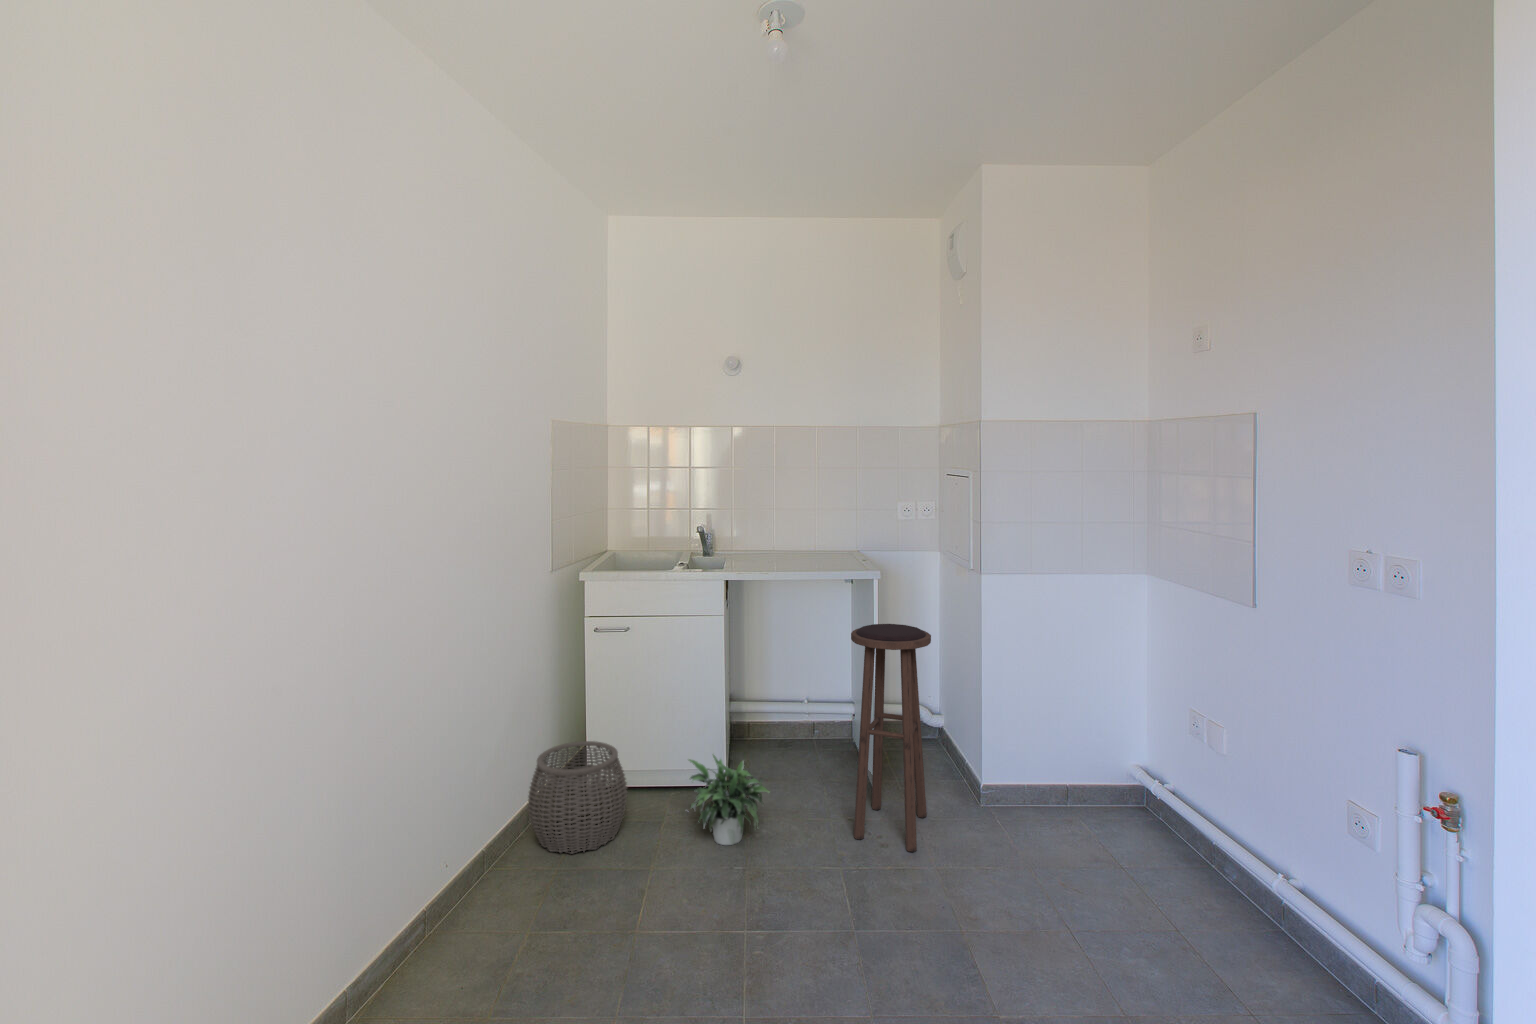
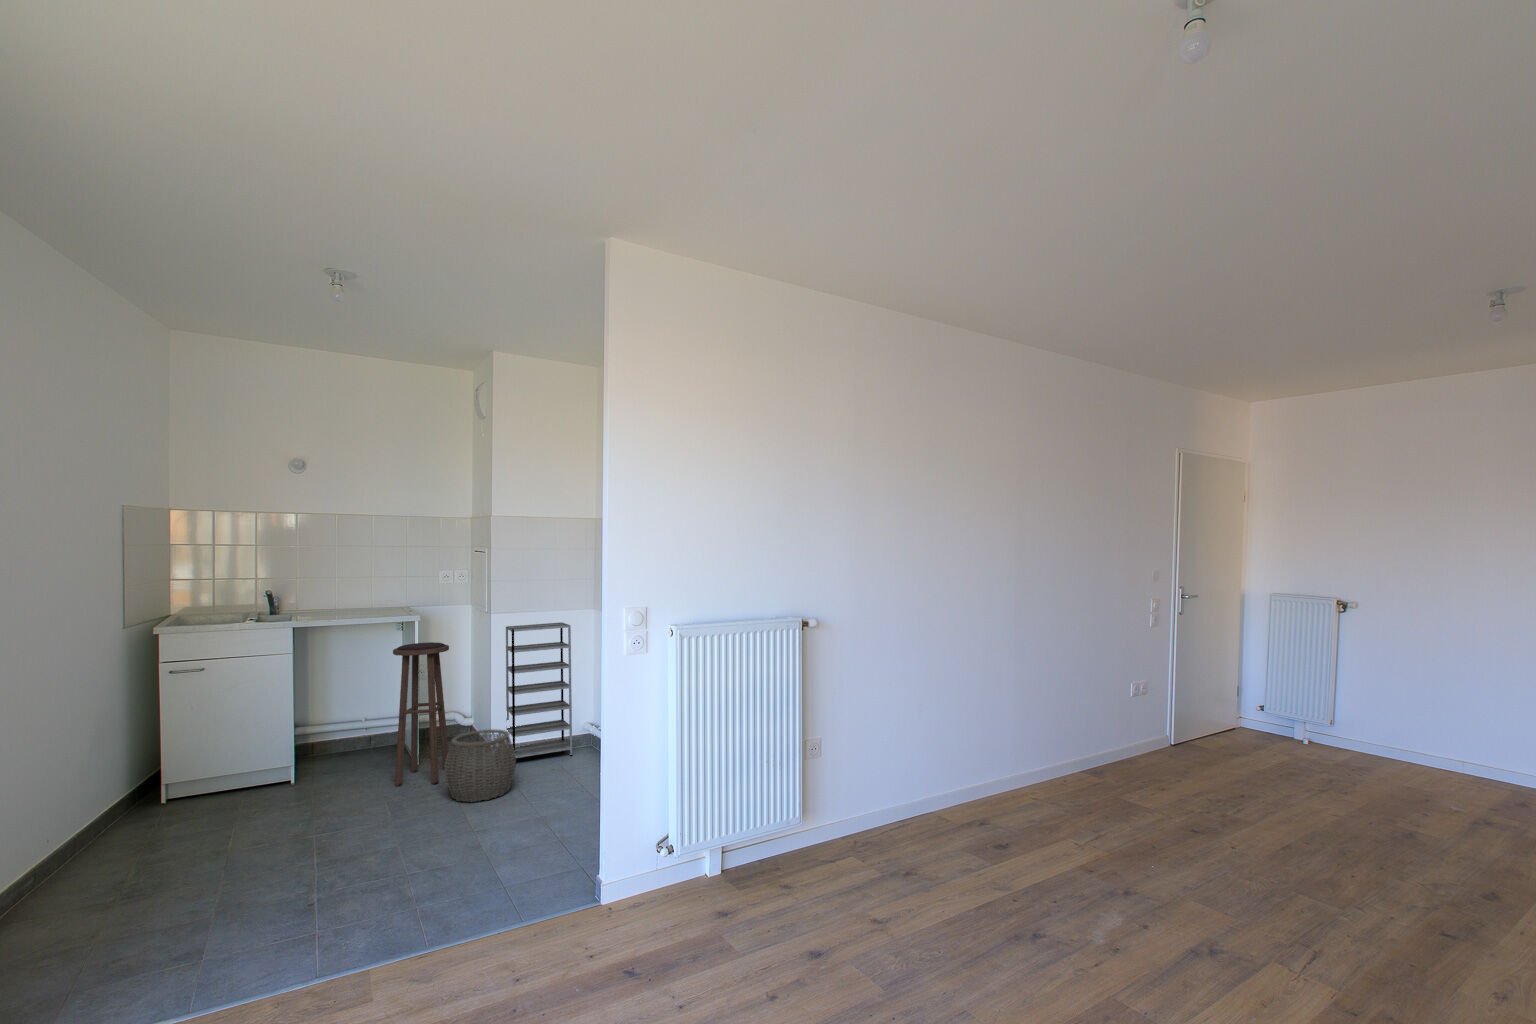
shelving unit: none [1007,607,1130,840] -> present [506,622,572,758]
woven basket: present [528,741,627,854] -> present [445,729,516,802]
potted plant: present [689,755,769,845] -> none [257,747,330,807]

